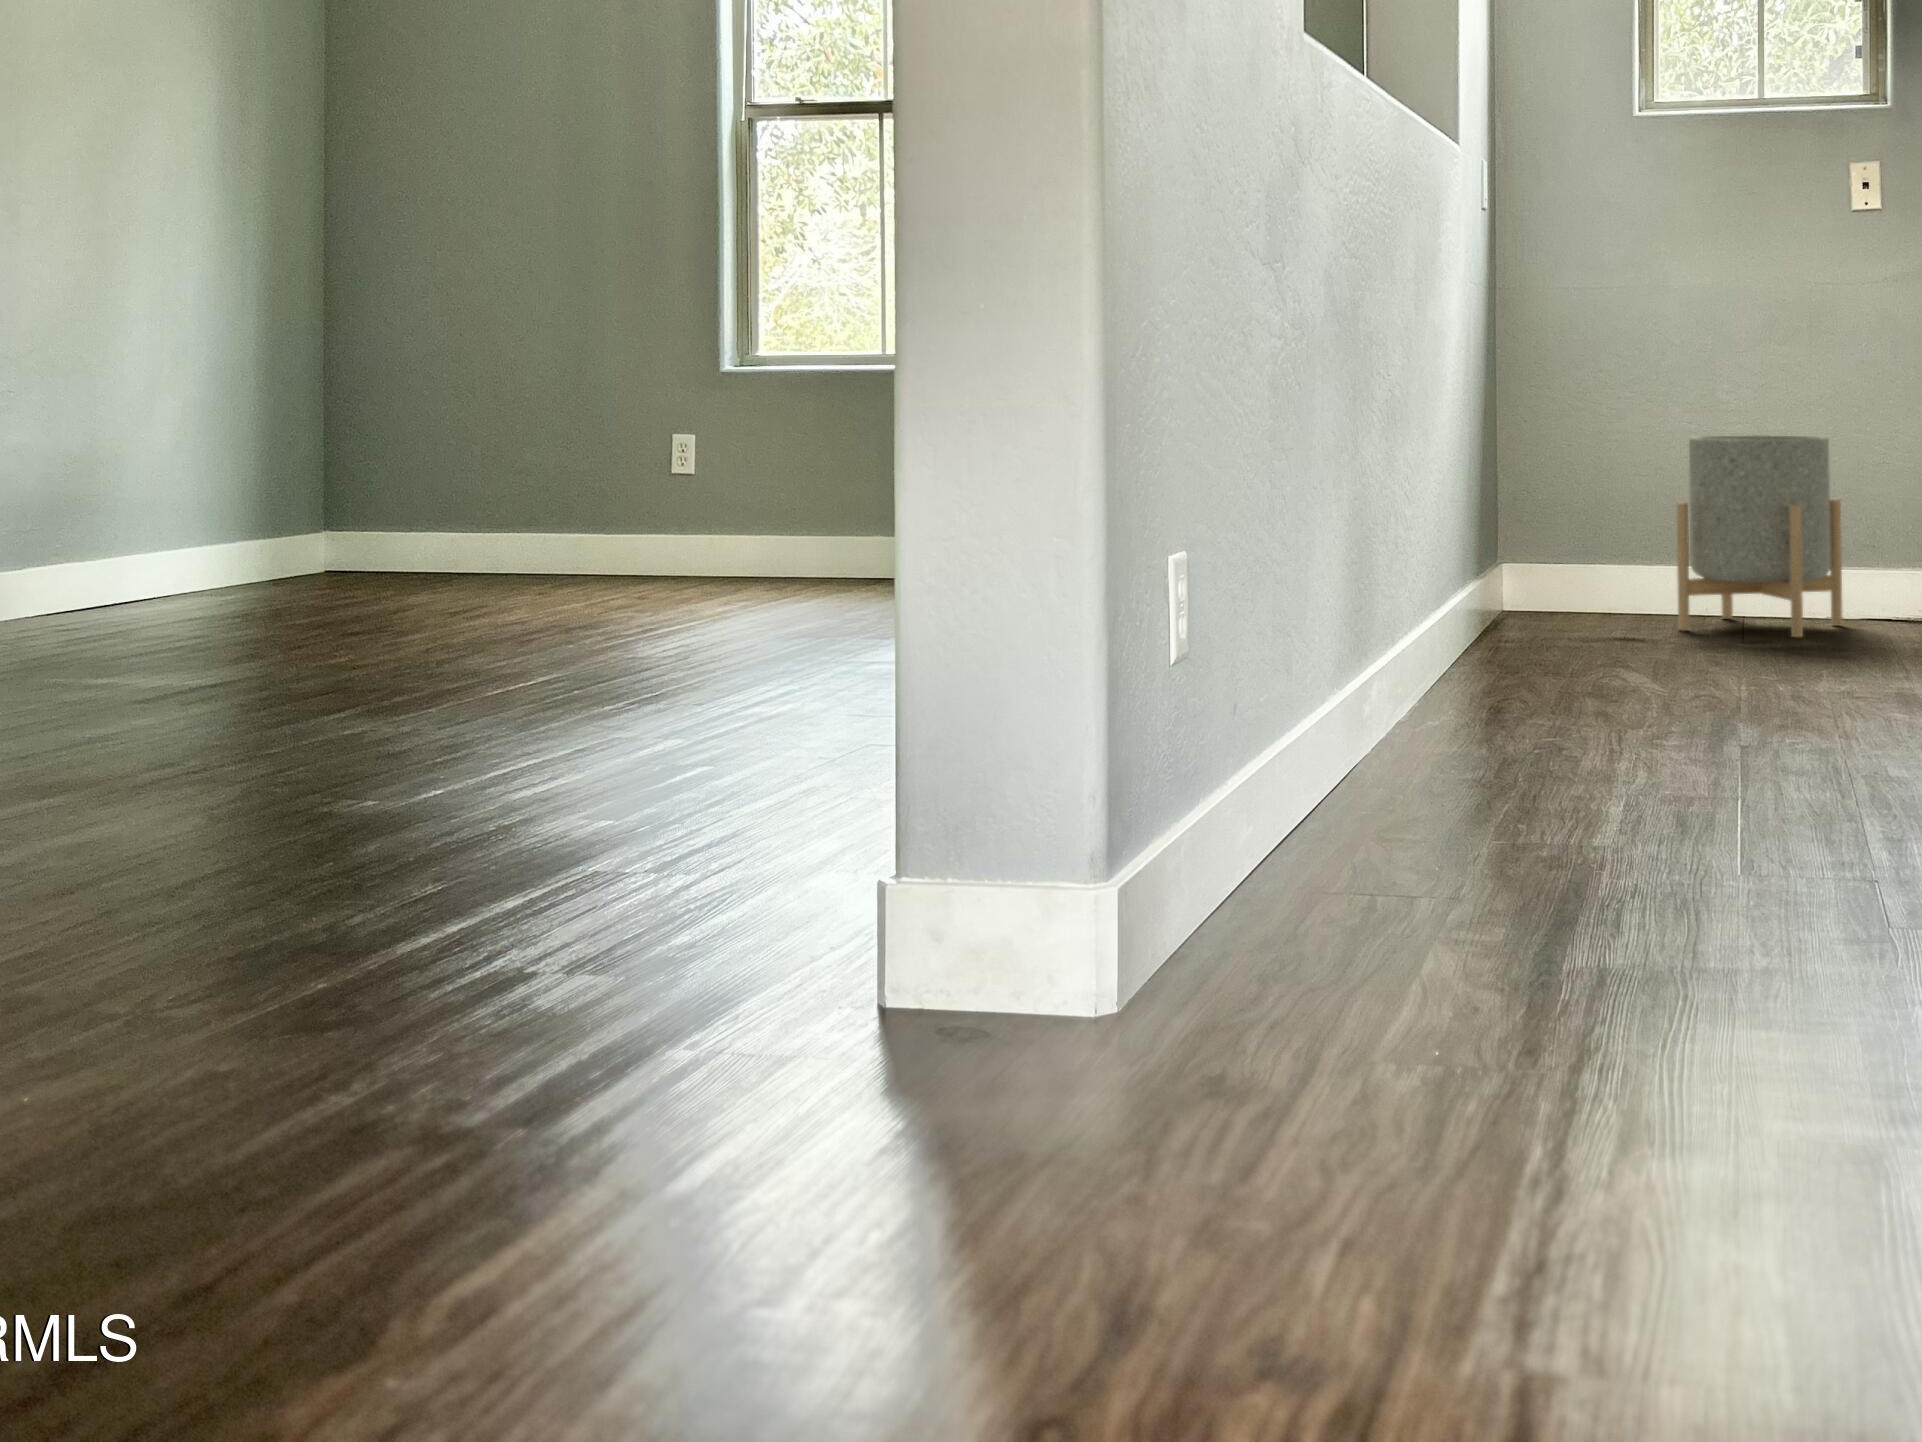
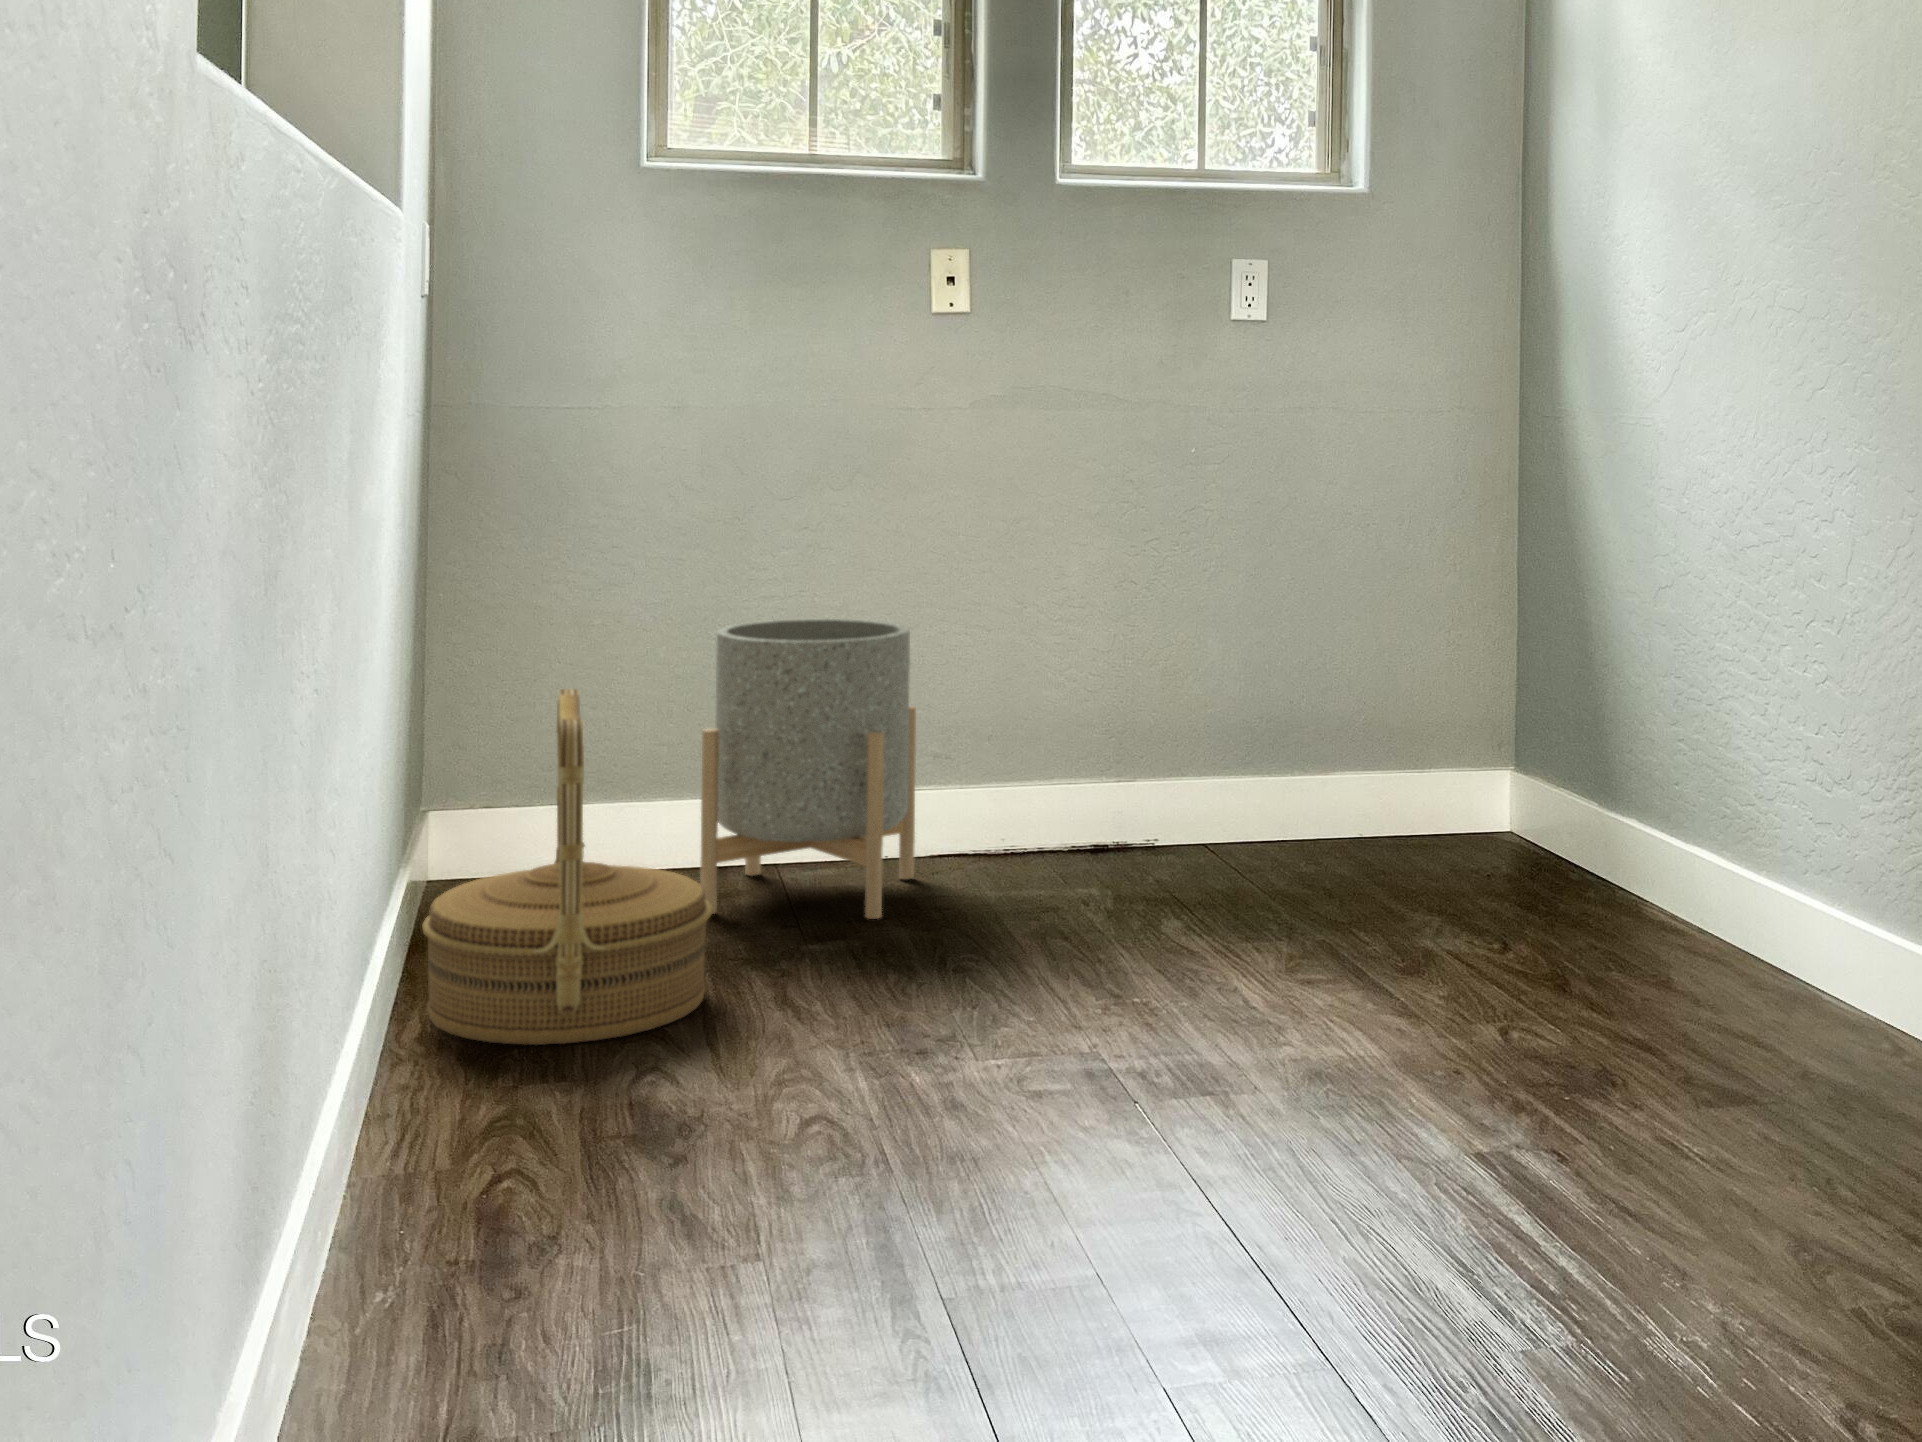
woven basket: none [1479,457,1661,664] -> present [422,689,712,1045]

